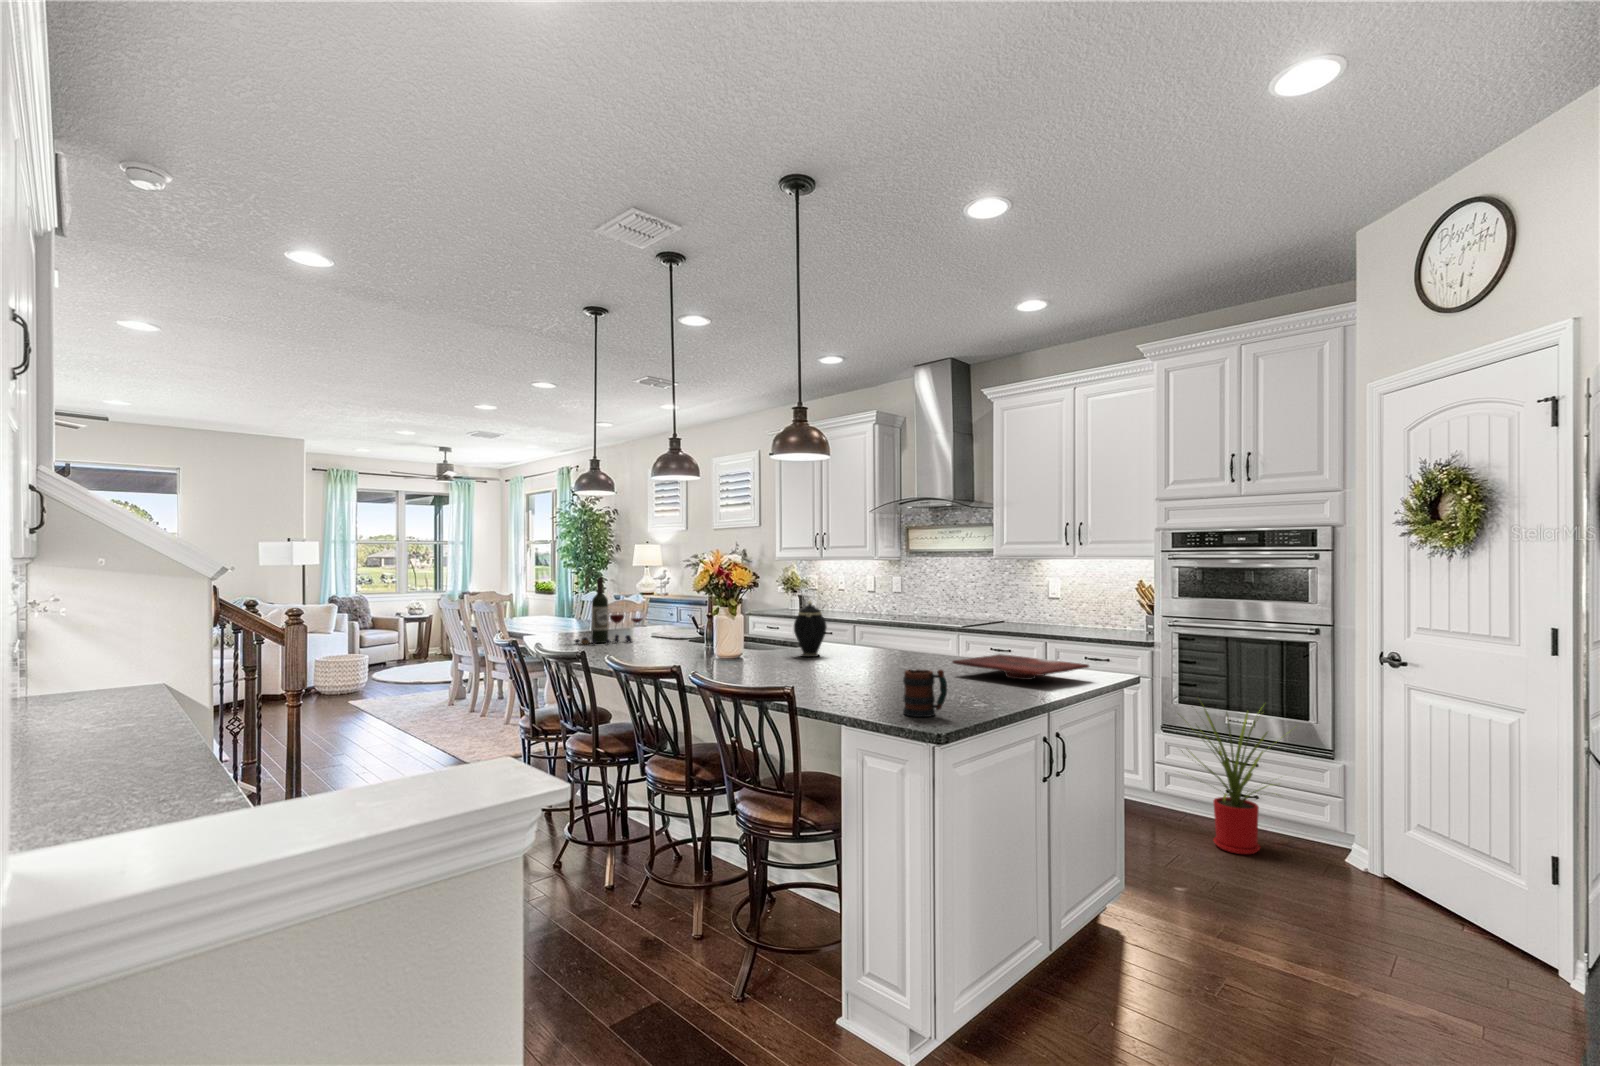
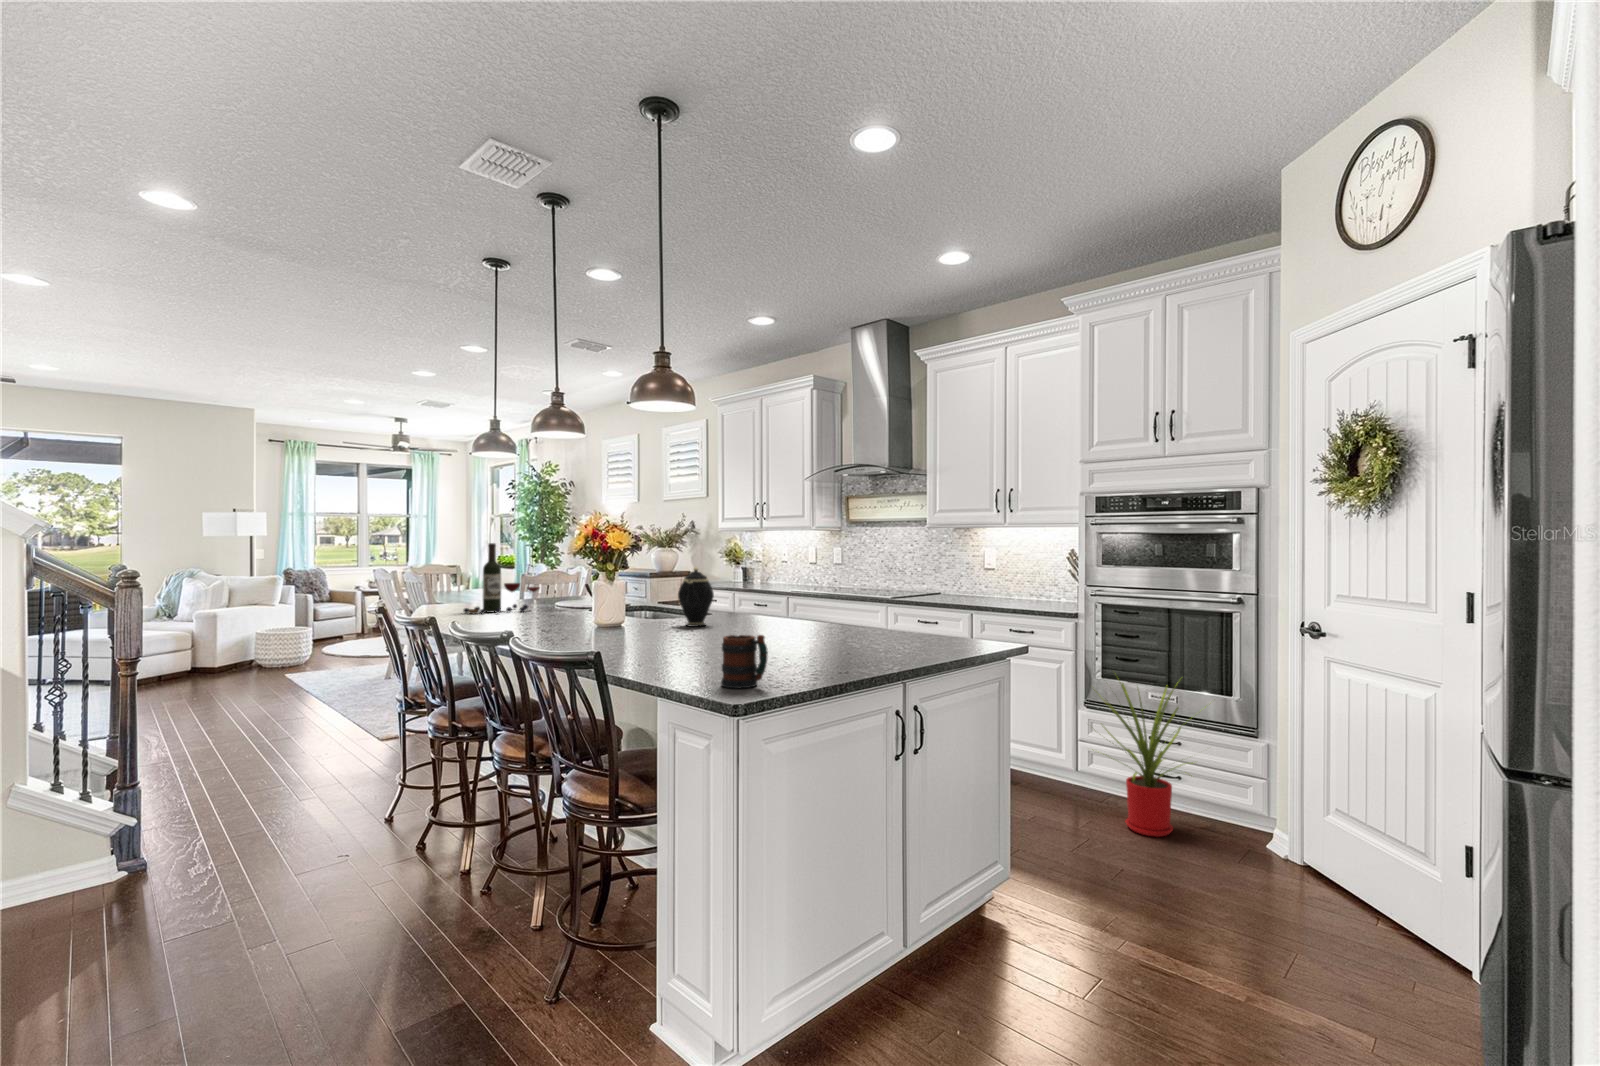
cutting board: present [953,654,1089,680] -> none [825,623,968,650]

